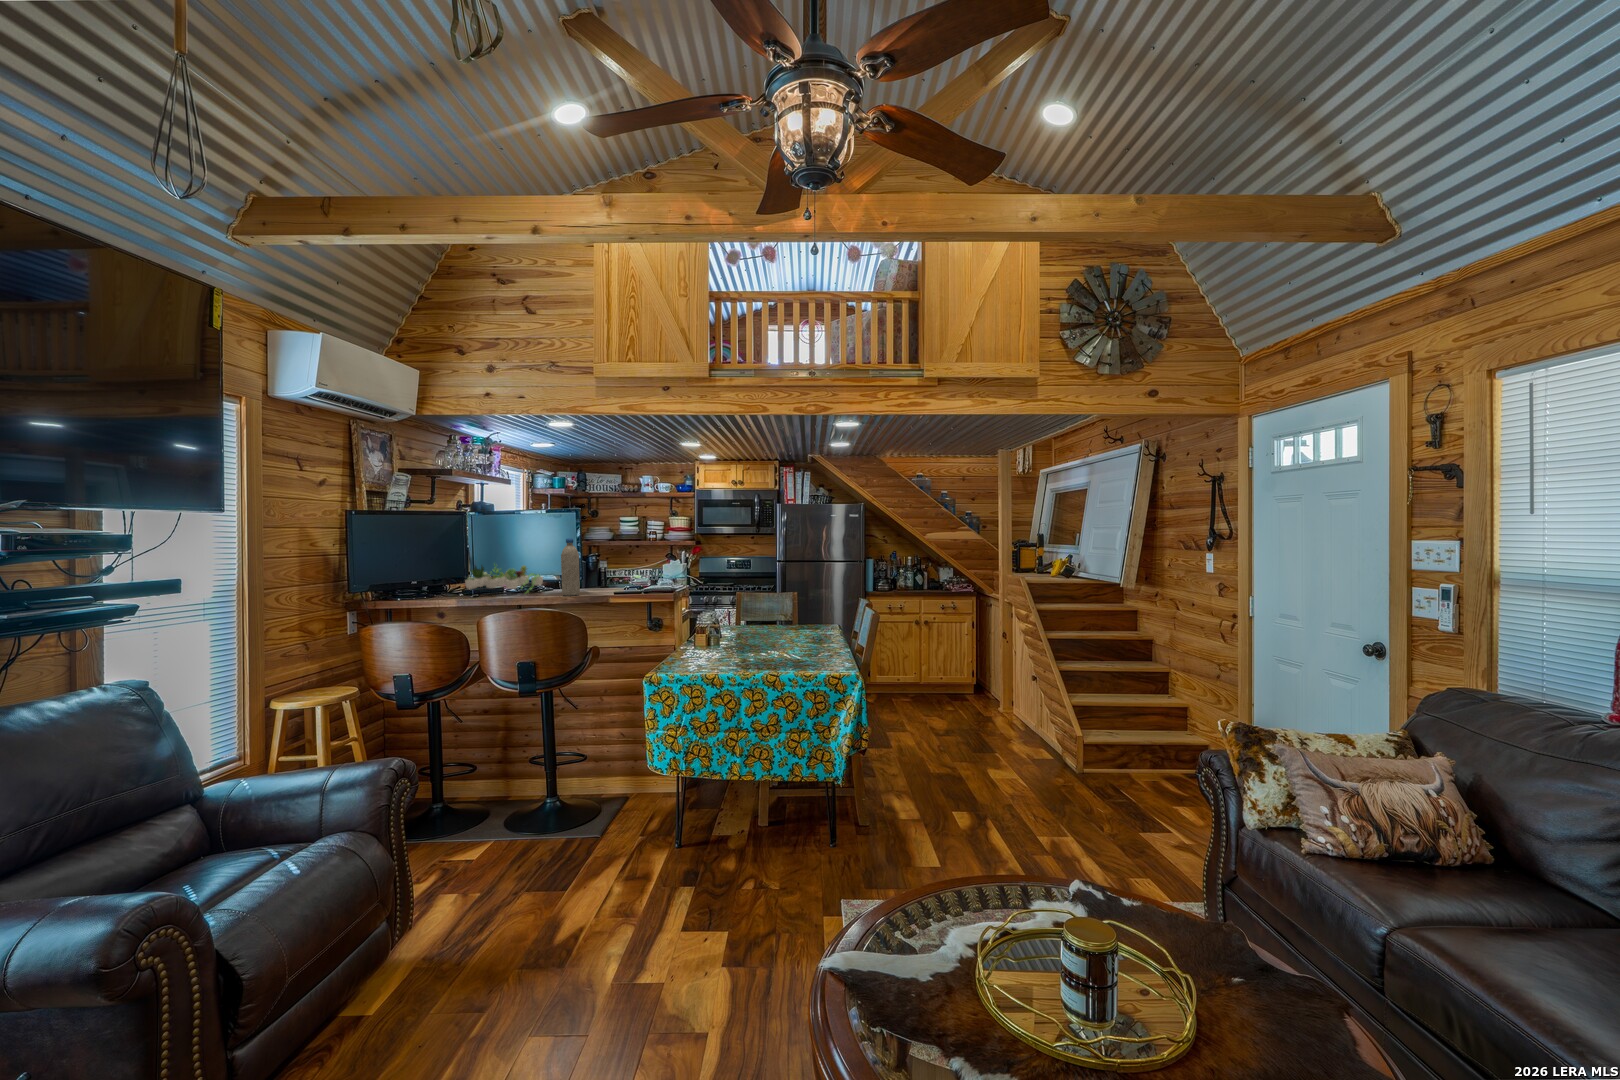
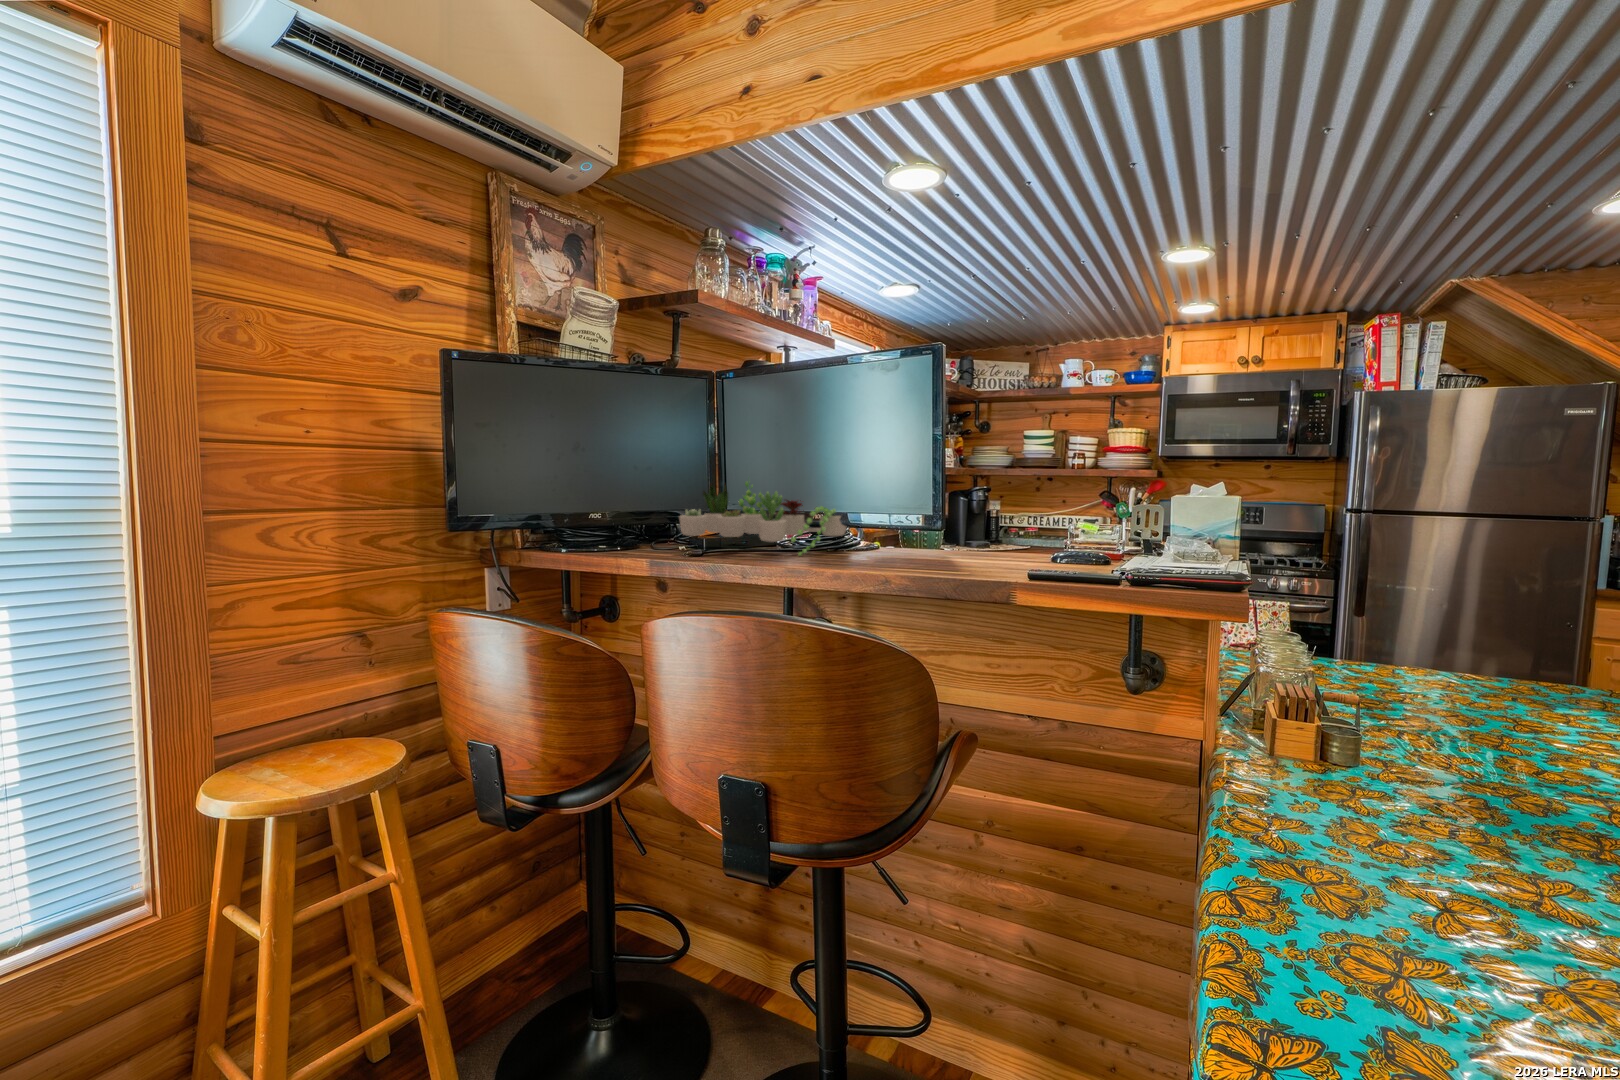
water bottle: present [561,538,580,596] -> none [872,403,922,574]

